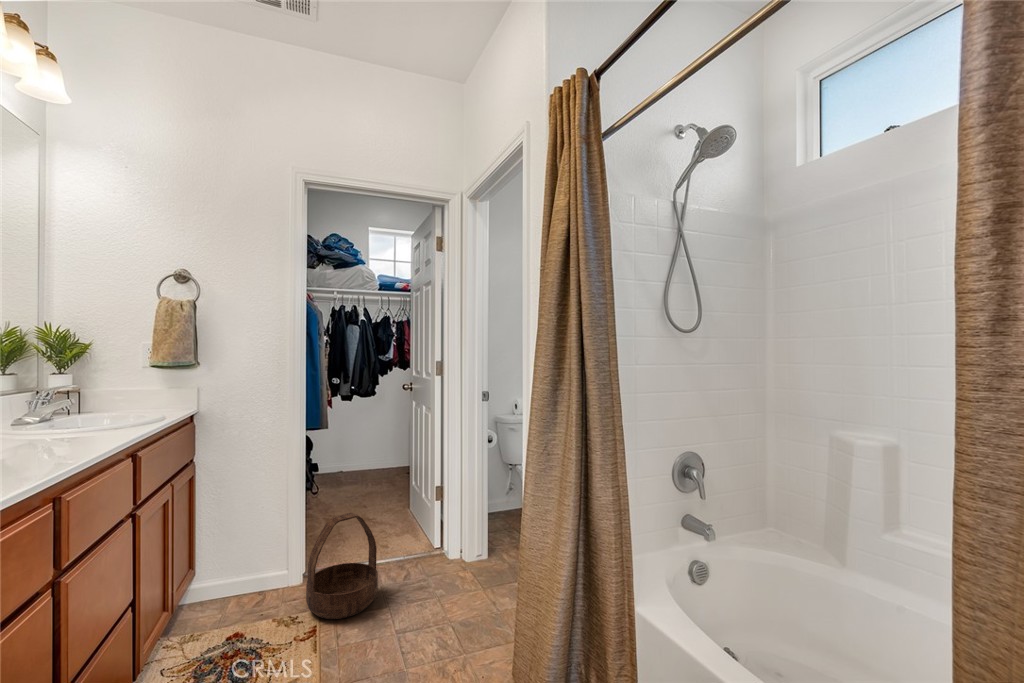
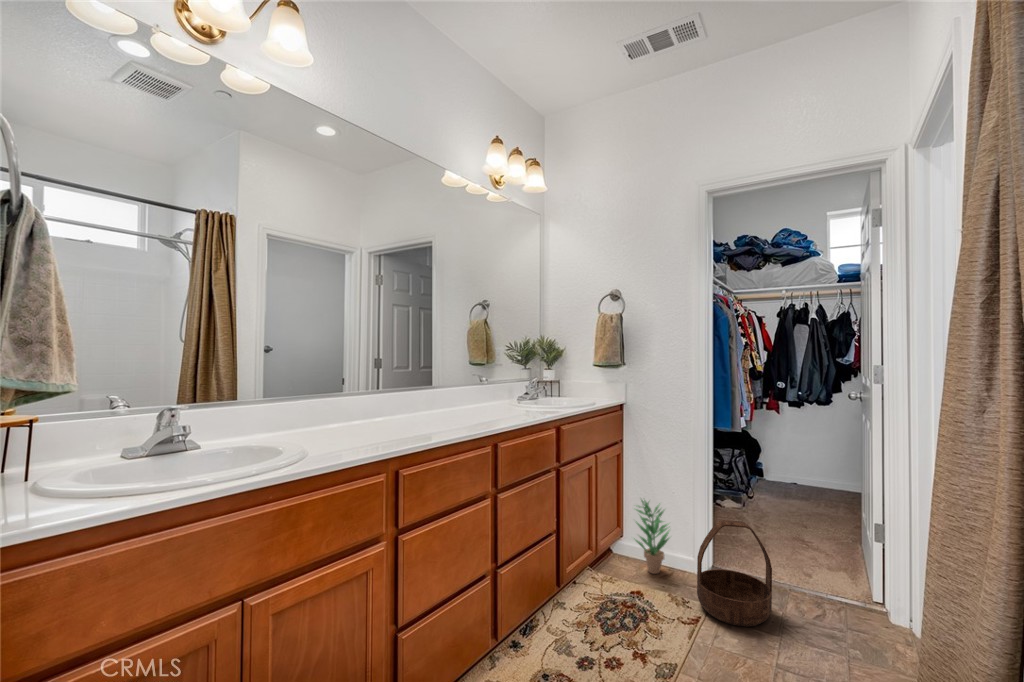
potted plant: none [215,519,267,607] -> present [635,500,669,574]

